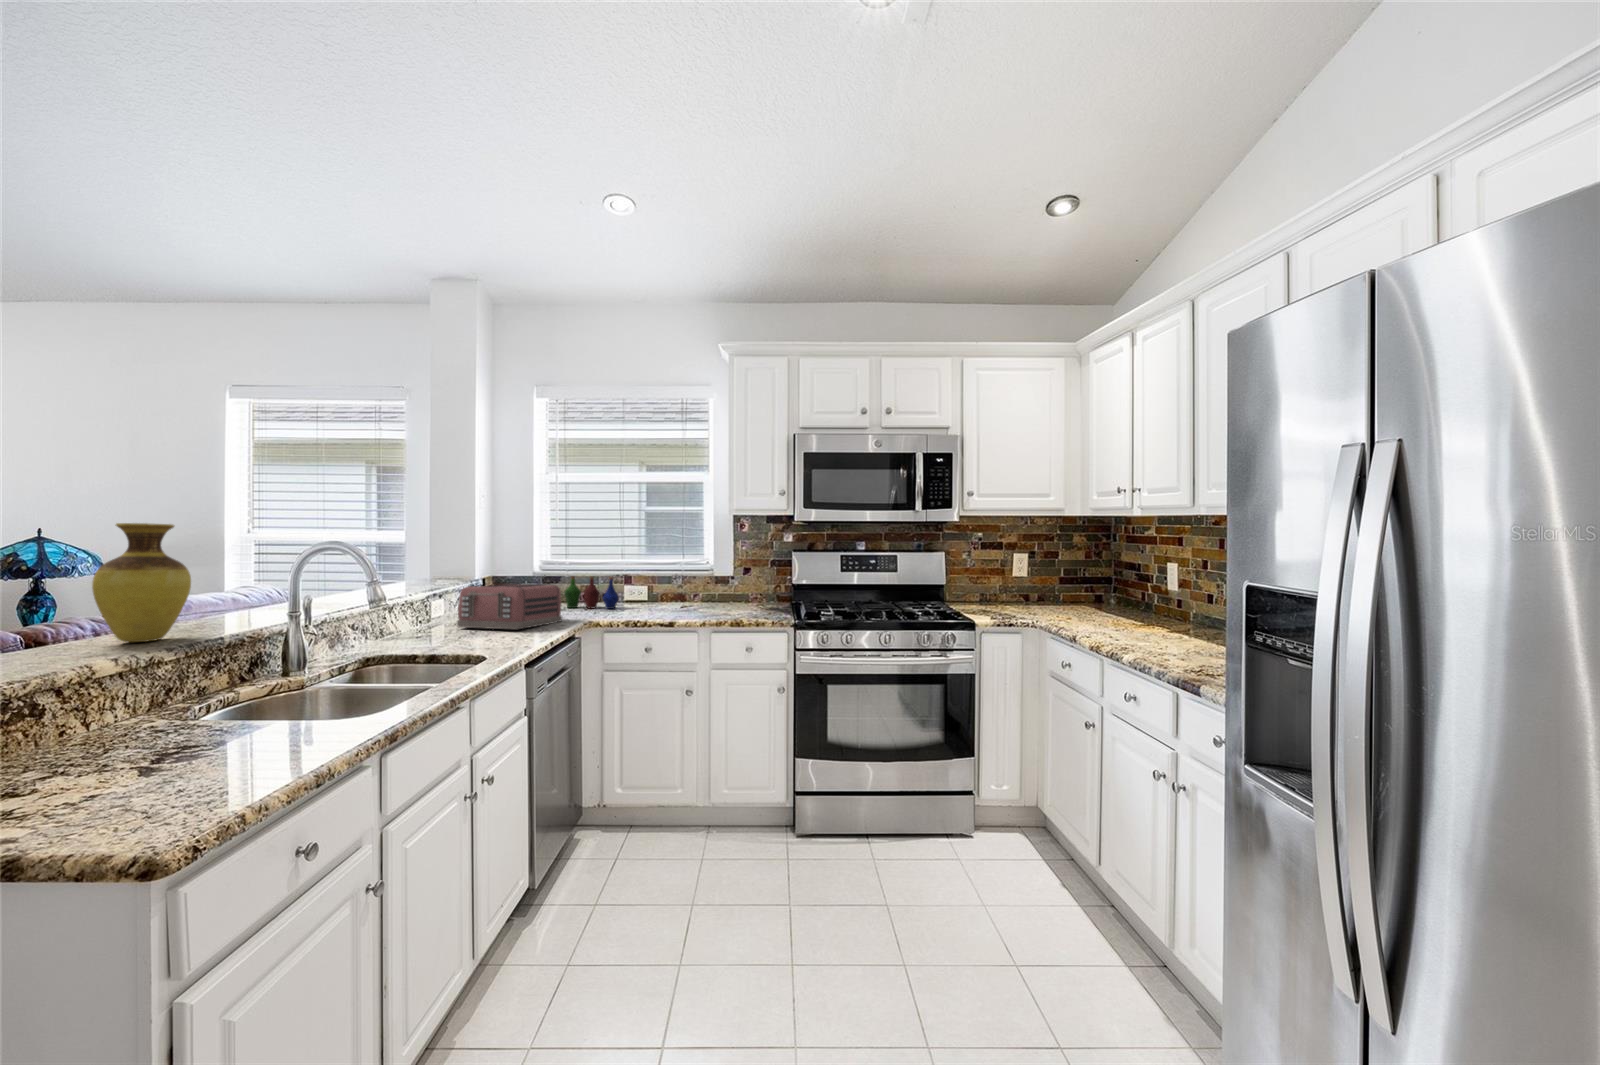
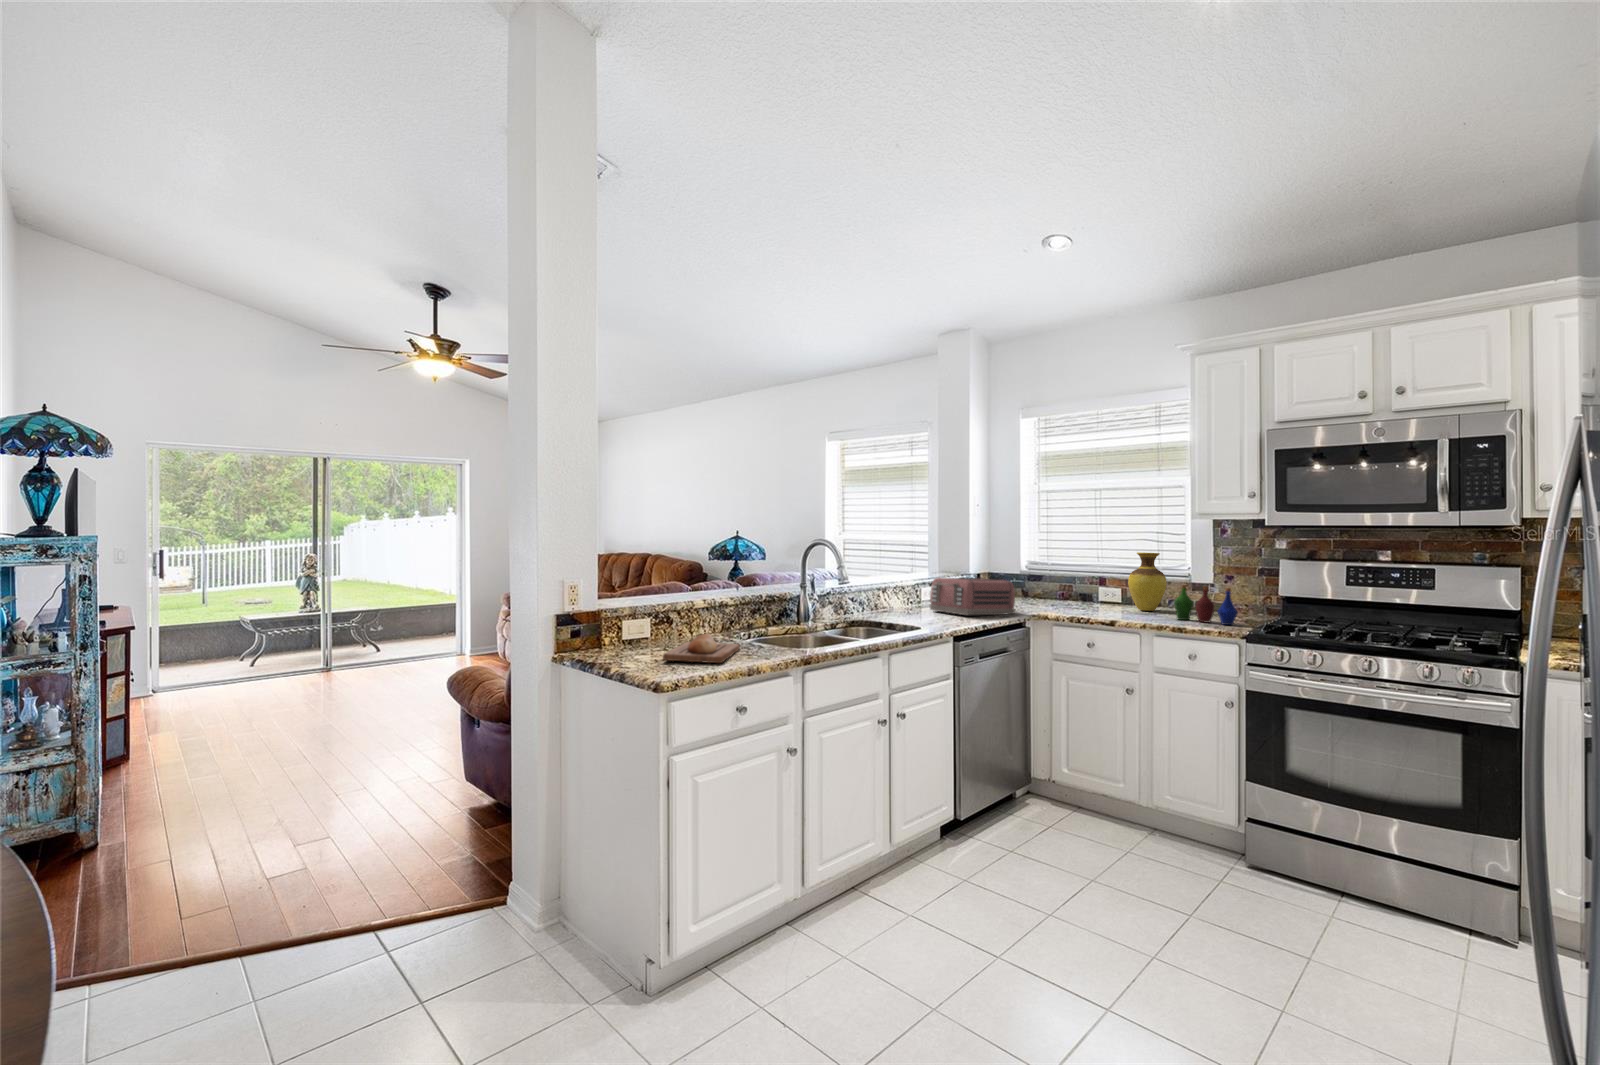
vase: present [92,523,191,642] -> present [1128,552,1167,611]
bottle: present [565,576,619,609] -> present [1174,585,1238,625]
bread loaf: none [73,729,246,815] -> present [663,634,740,663]

